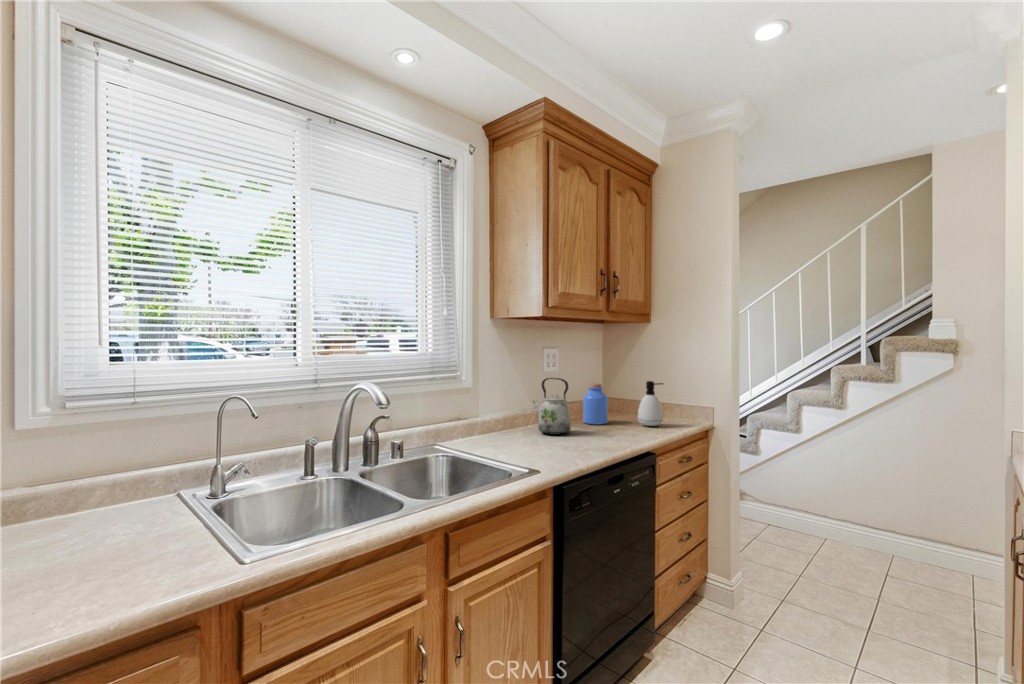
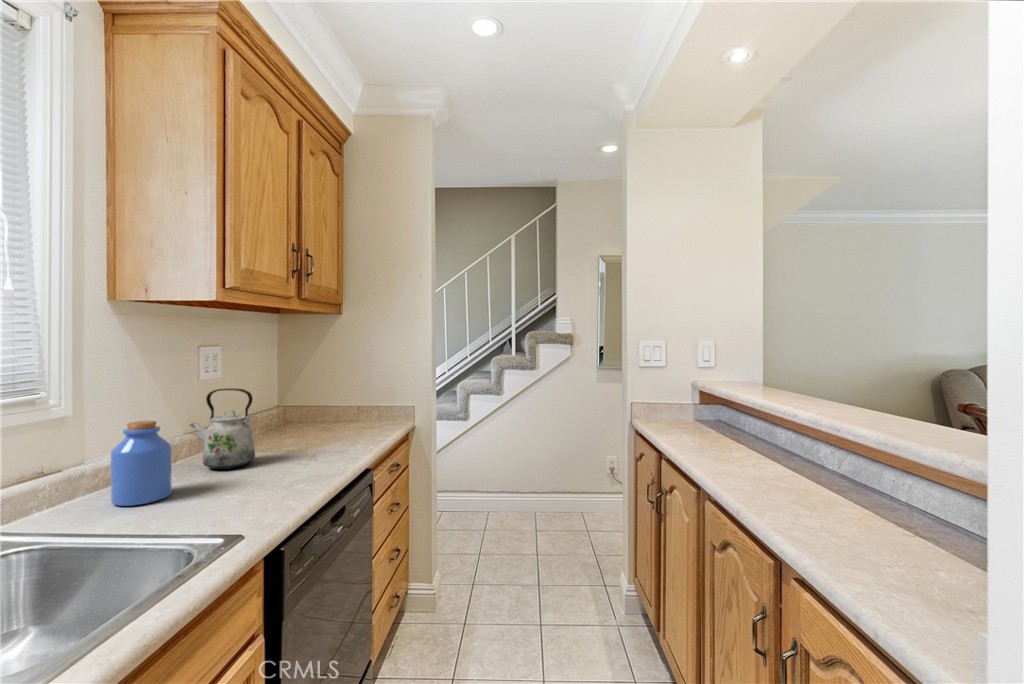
soap dispenser: present [638,381,663,426] -> none [337,383,367,436]
jar: present [583,383,608,425] -> present [111,421,172,506]

